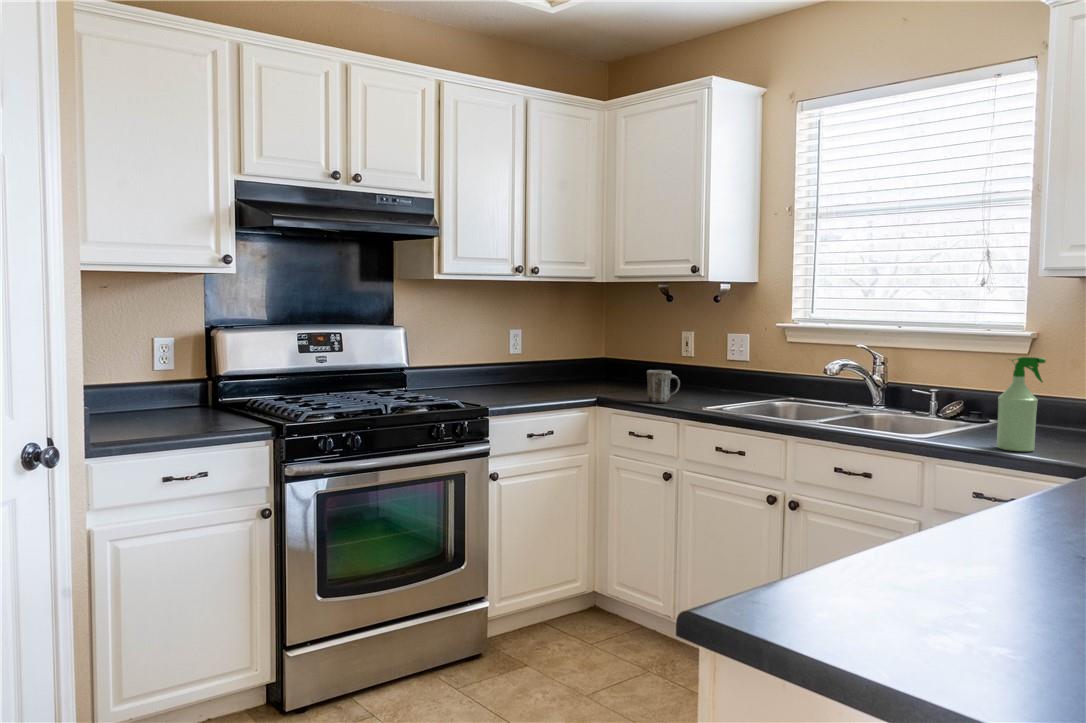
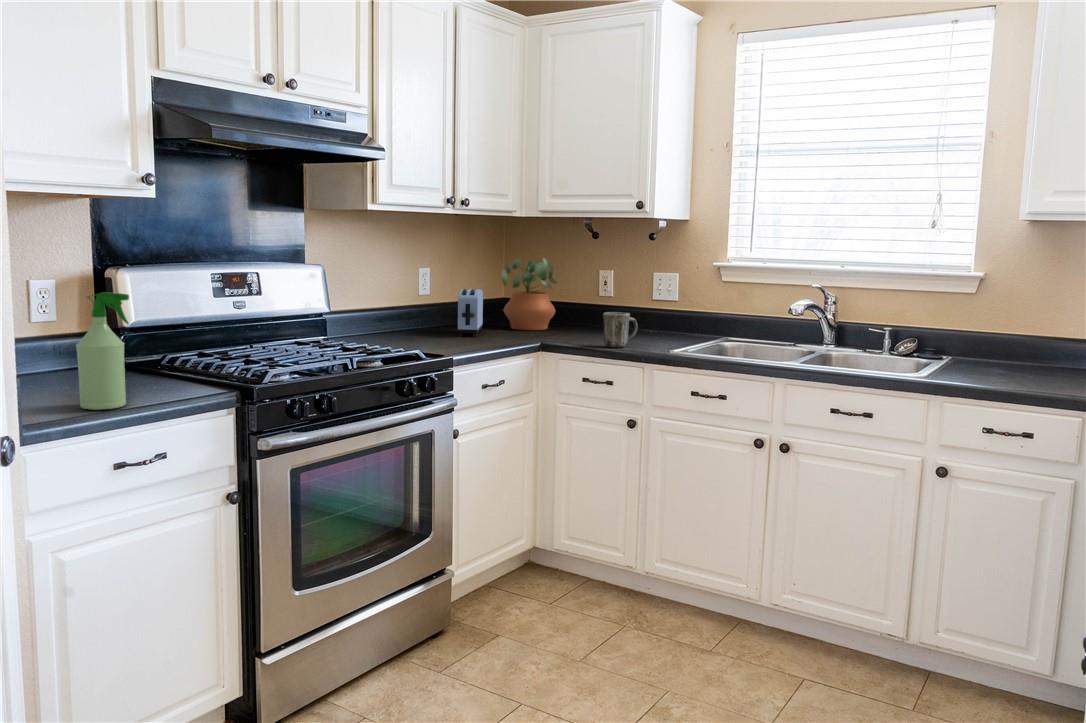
potted plant: none [585,320,639,387] -> present [502,258,557,330]
toaster: none [527,348,559,392] -> present [458,289,483,337]
spray bottle: present [997,357,1045,451] -> present [76,293,129,410]

